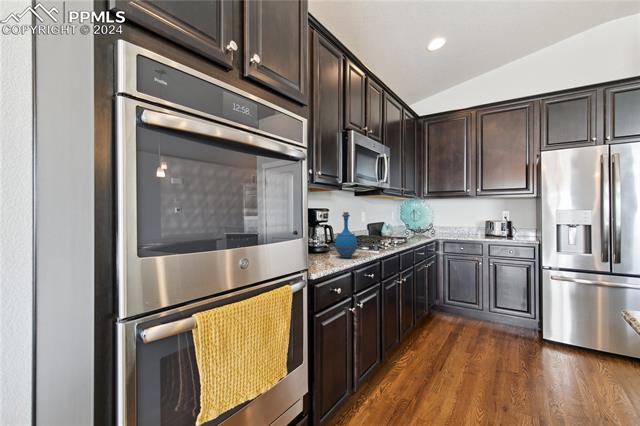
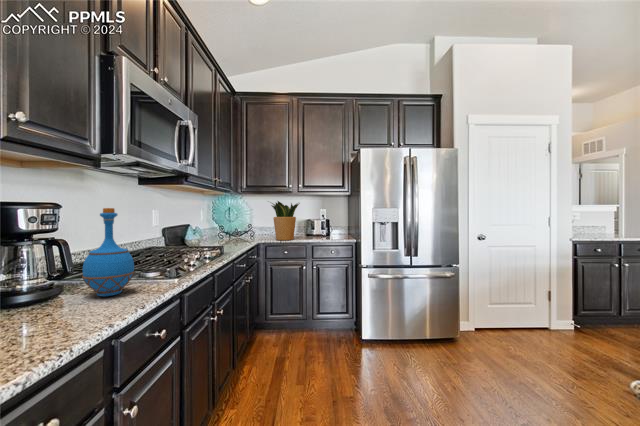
potted plant: none [445,204,477,238] -> present [271,201,300,240]

